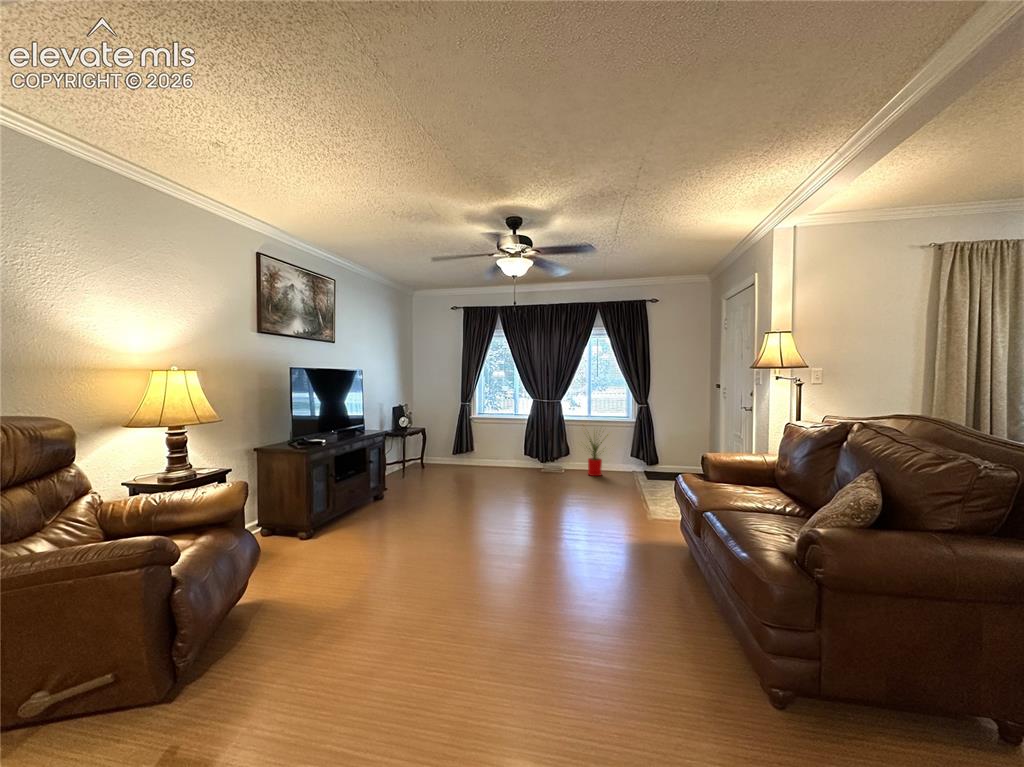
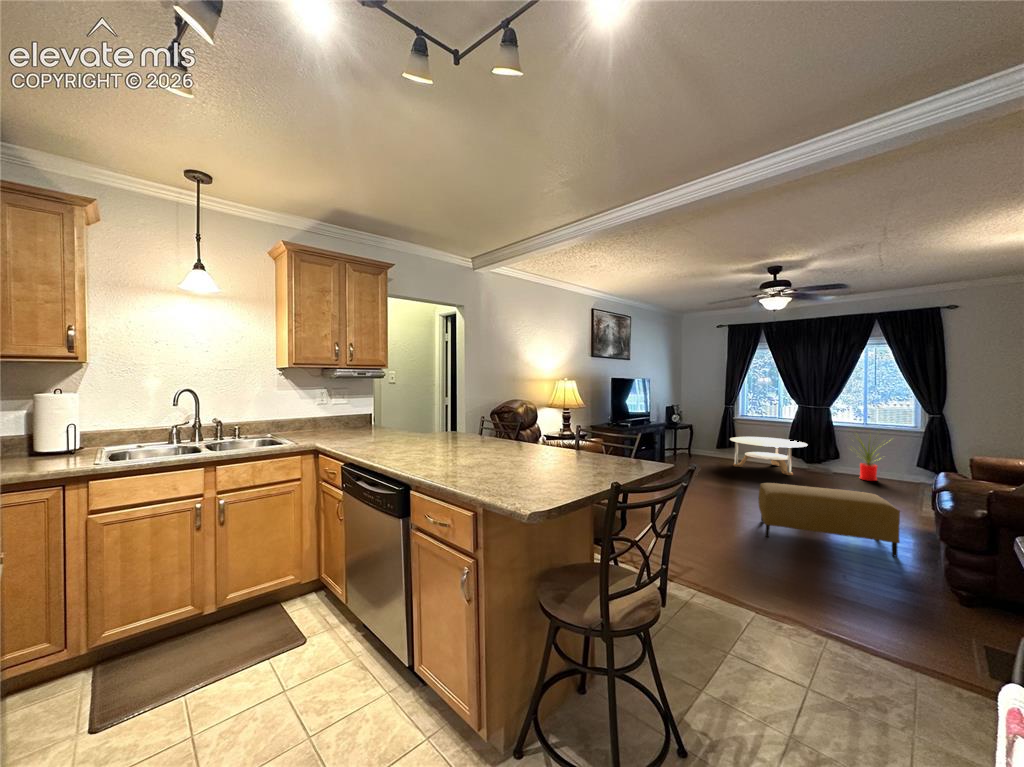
round table: none [467,437,543,481] -> present [730,437,808,475]
ottoman: none [506,520,680,629] -> present [759,483,900,556]

